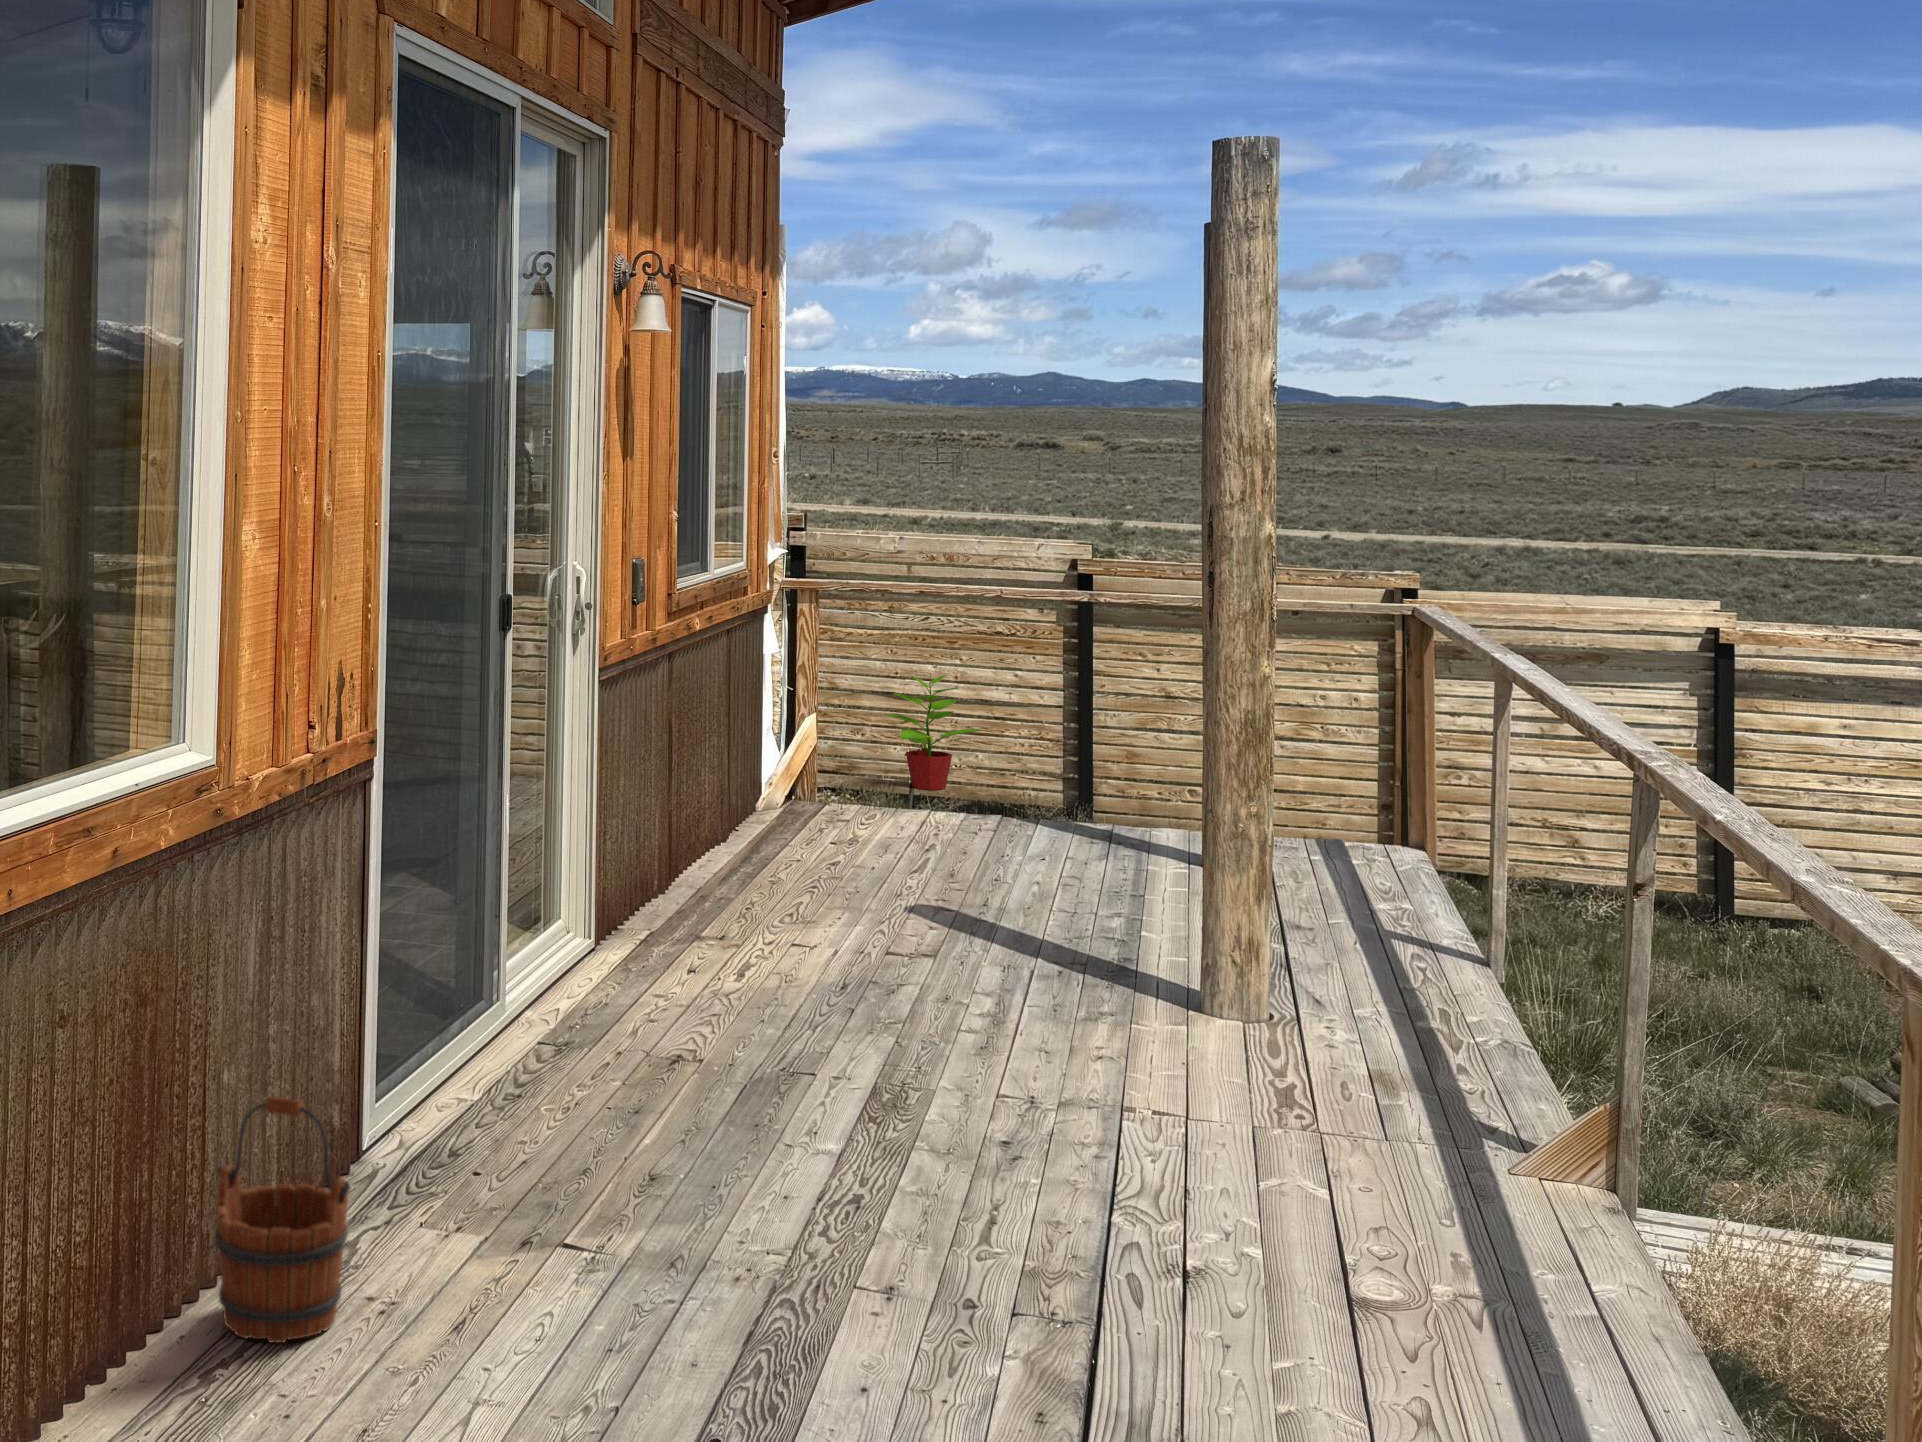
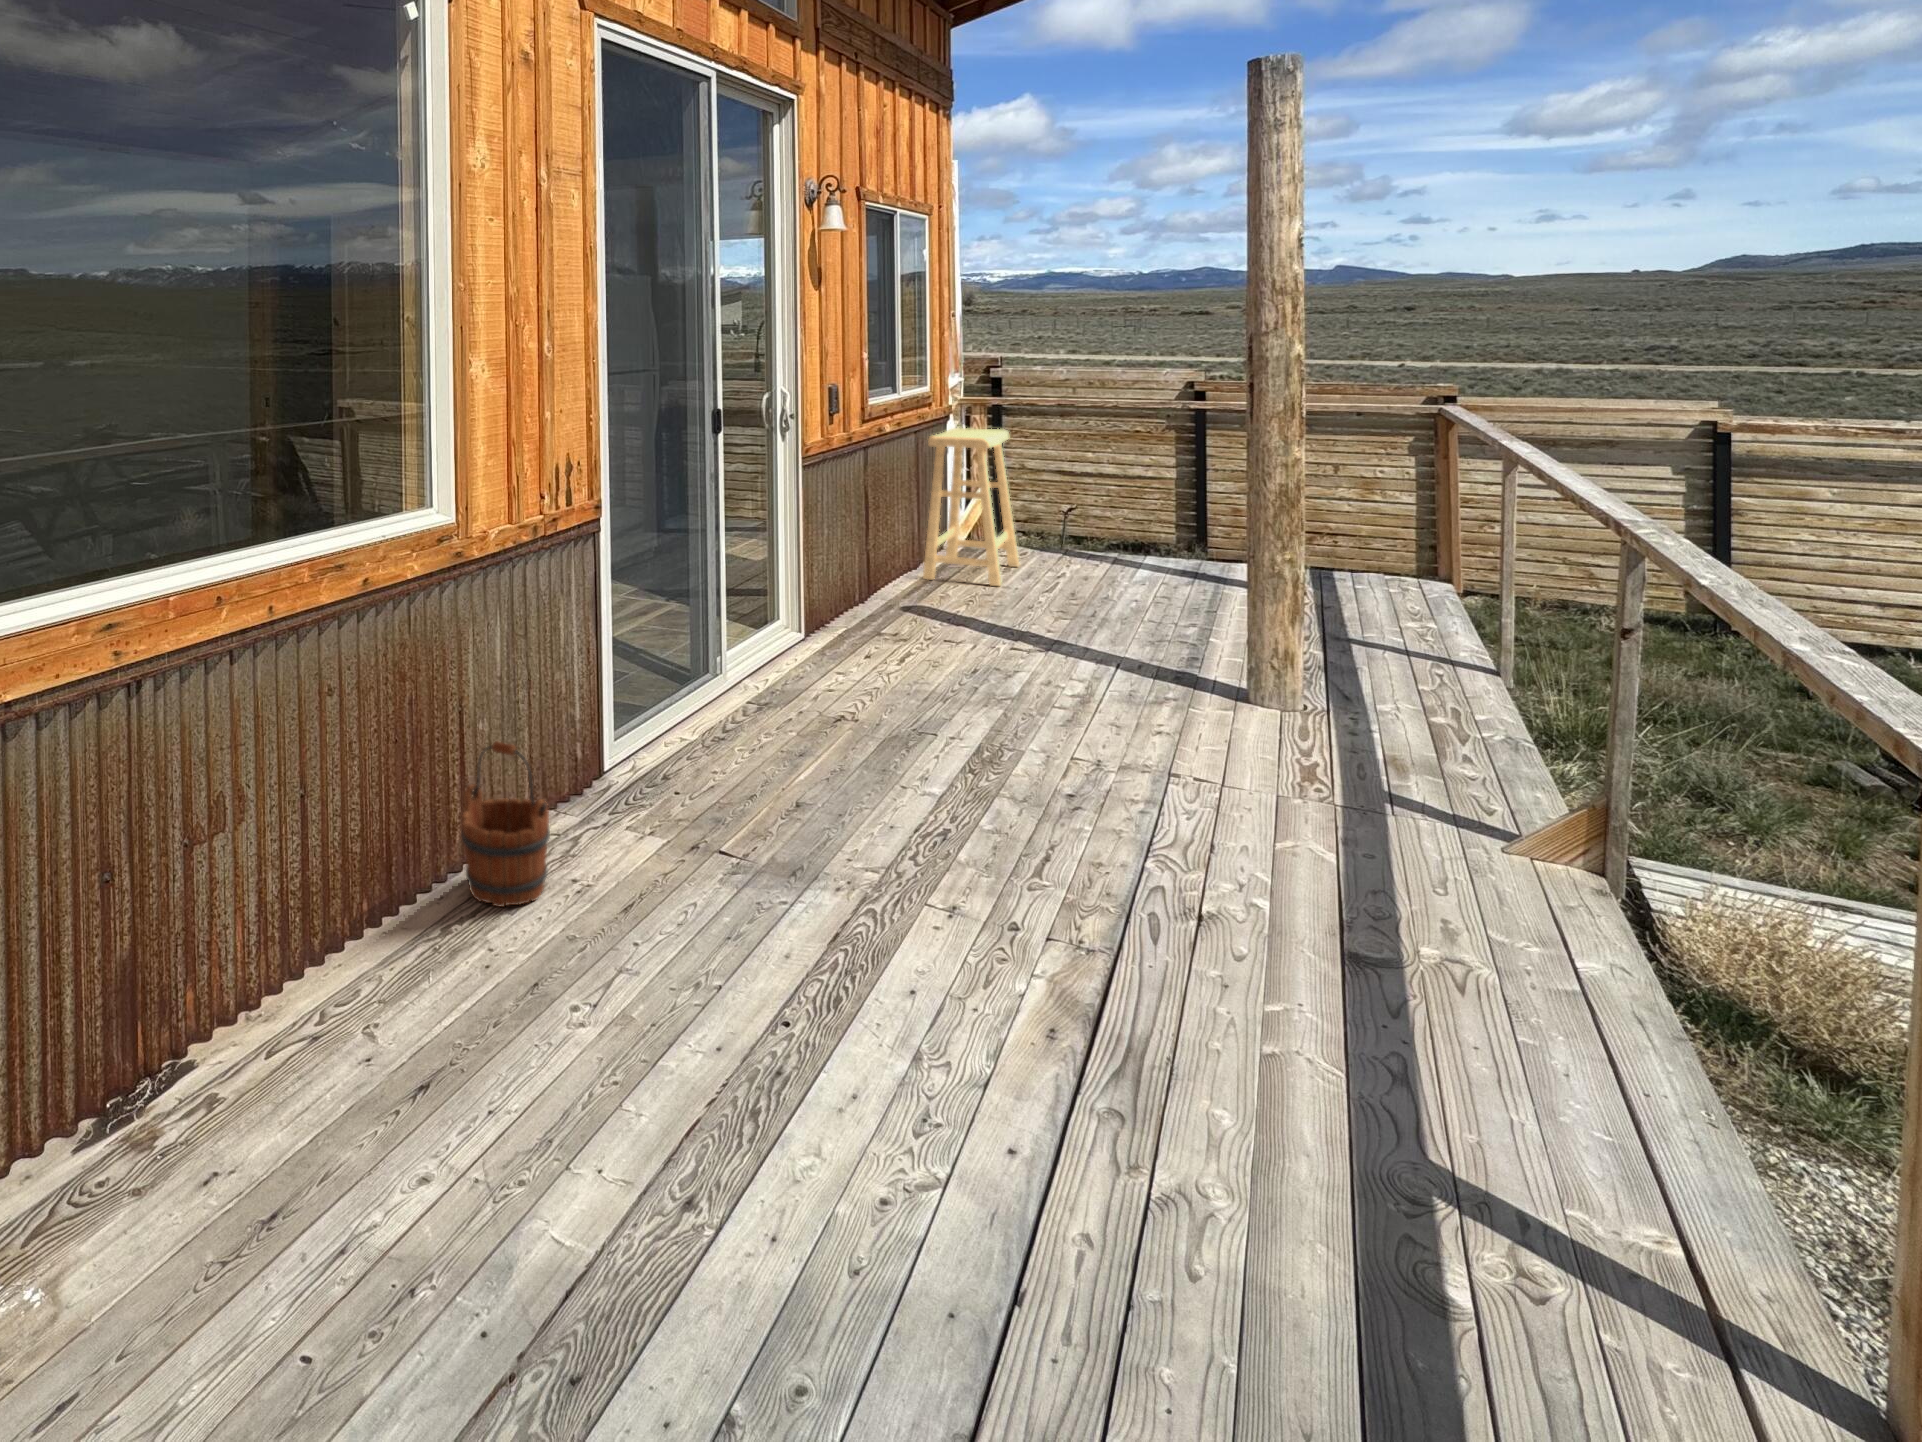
stool: none [744,629,875,867] -> present [923,428,1019,586]
potted plant: present [884,675,983,790] -> none [1033,454,1106,535]

